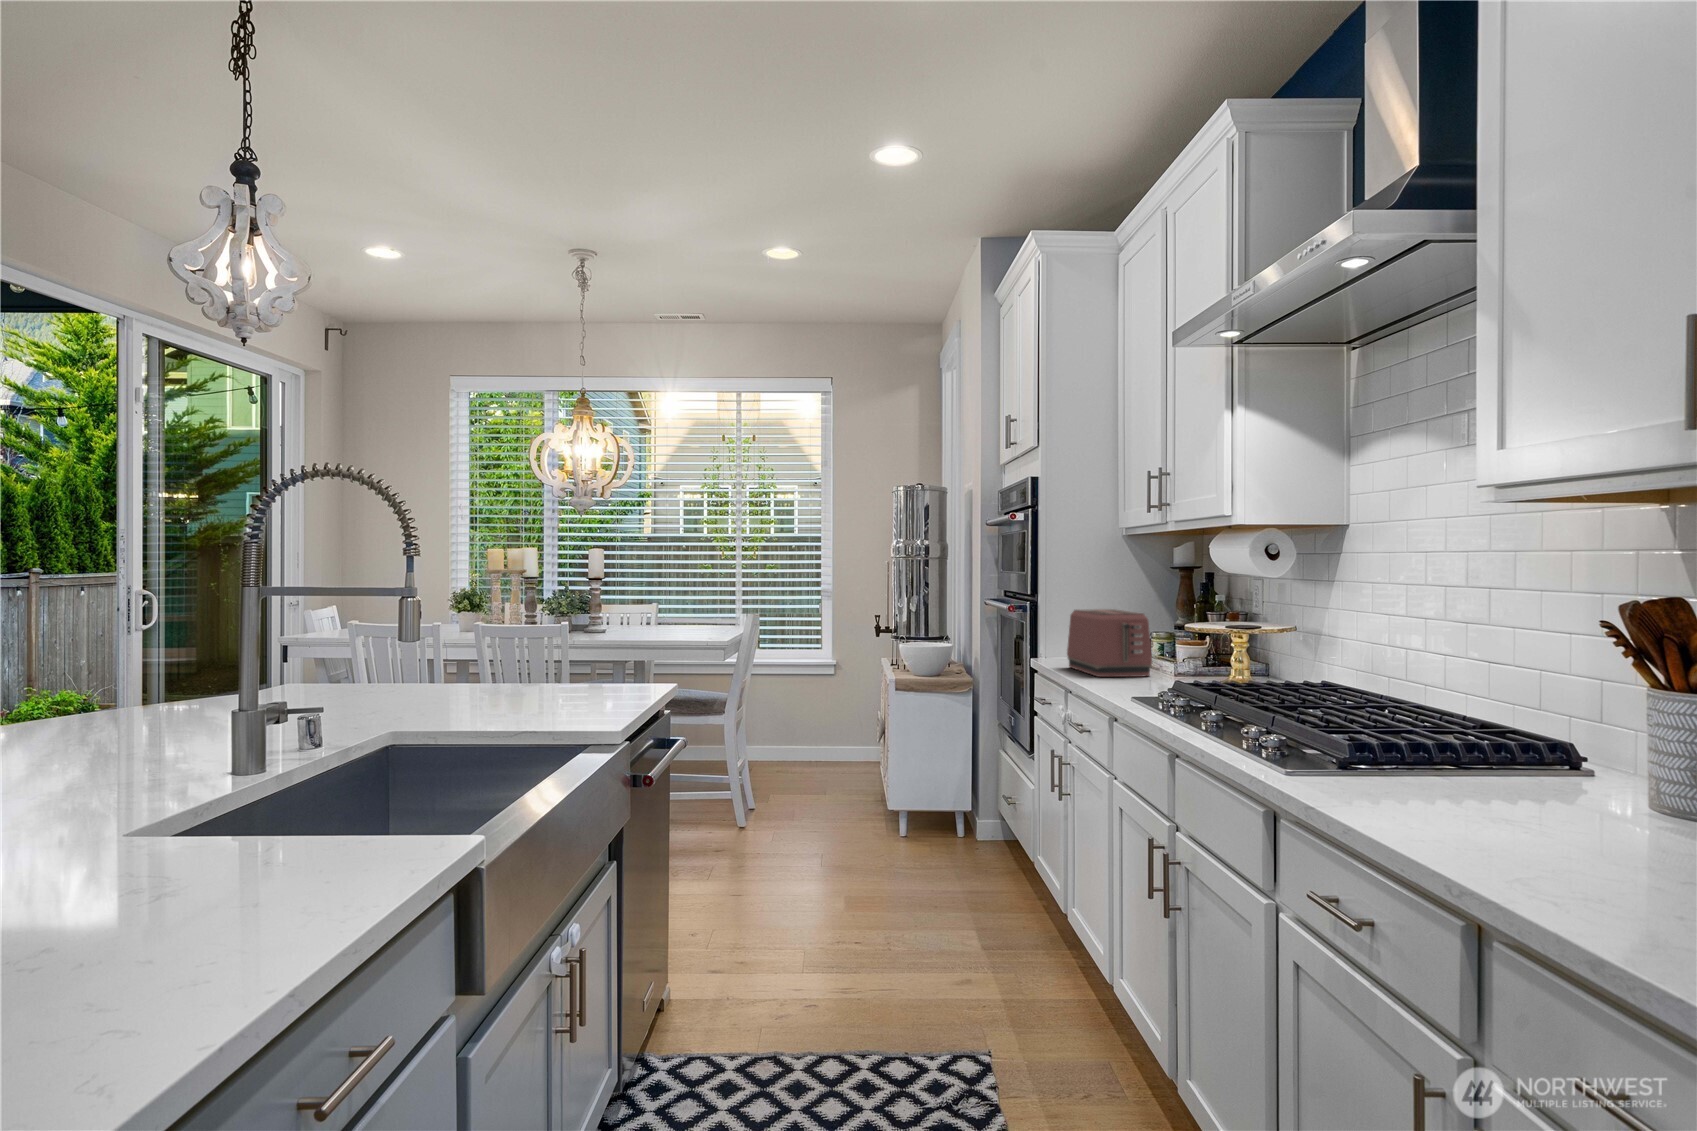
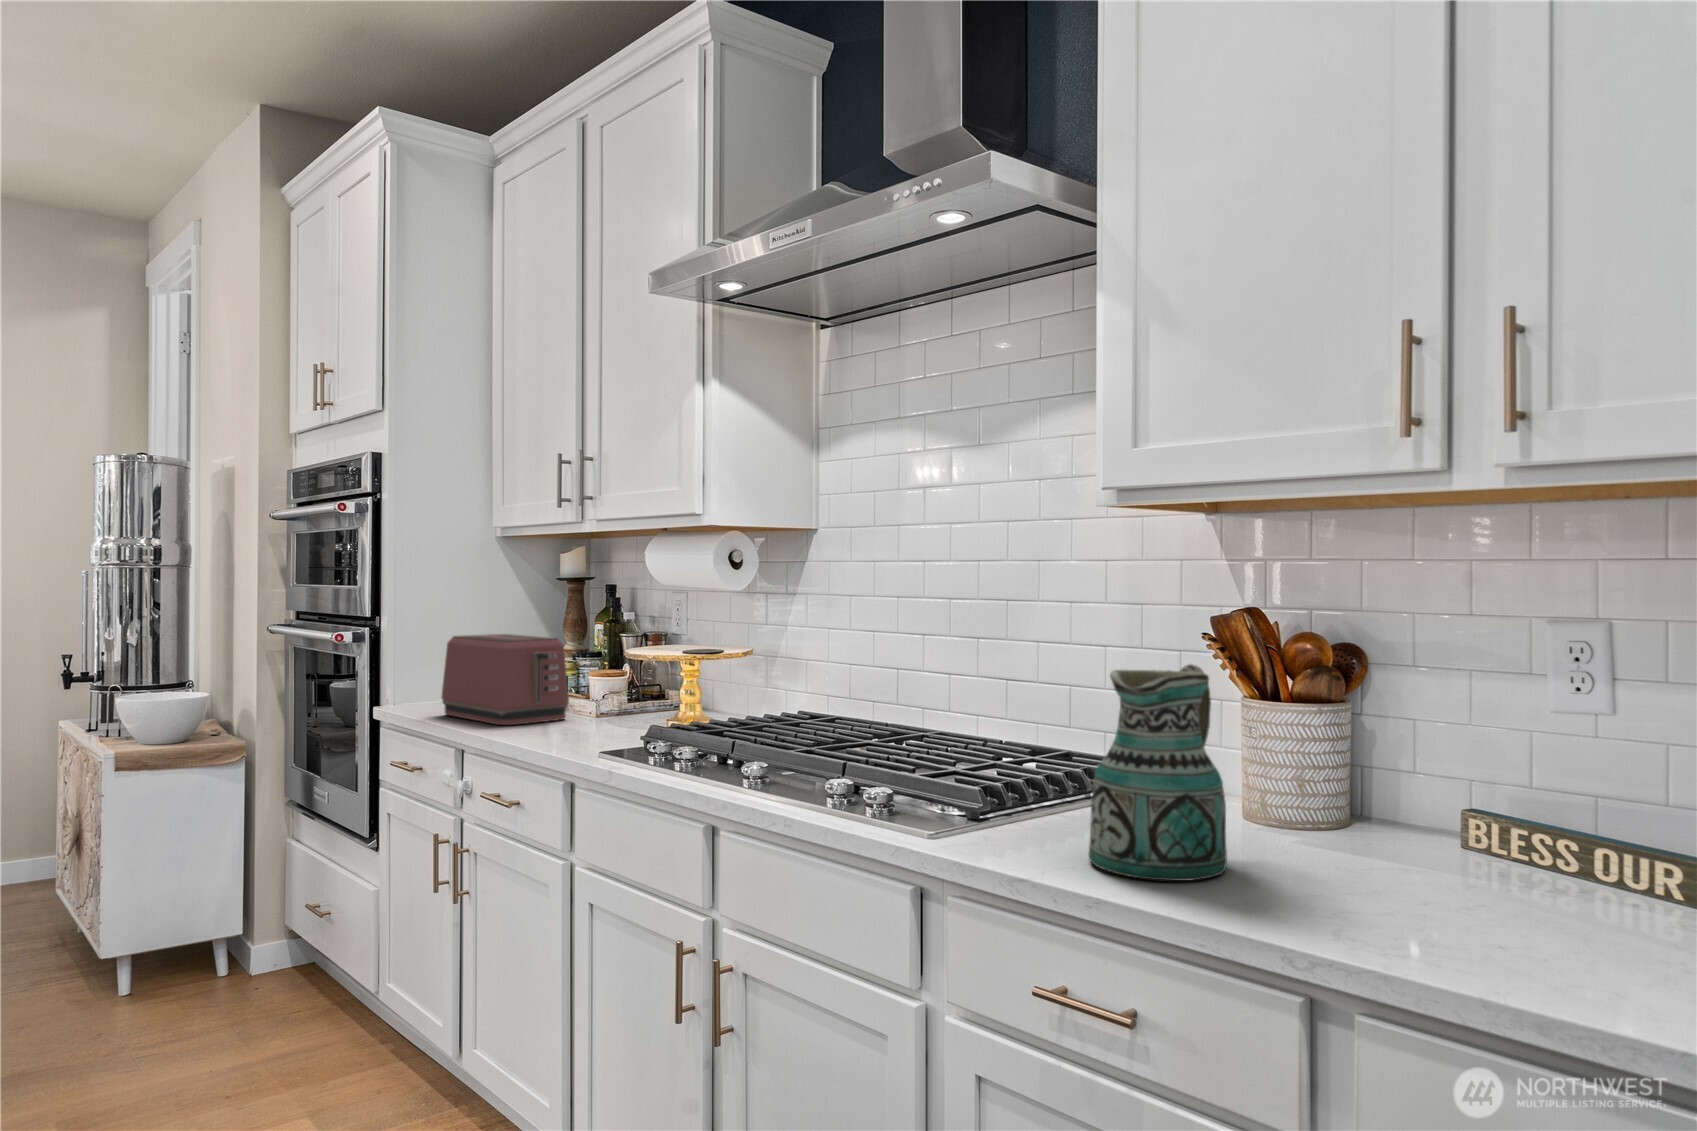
ceramic pitcher: none [1394,648,1551,833] -> present [1089,664,1227,881]

